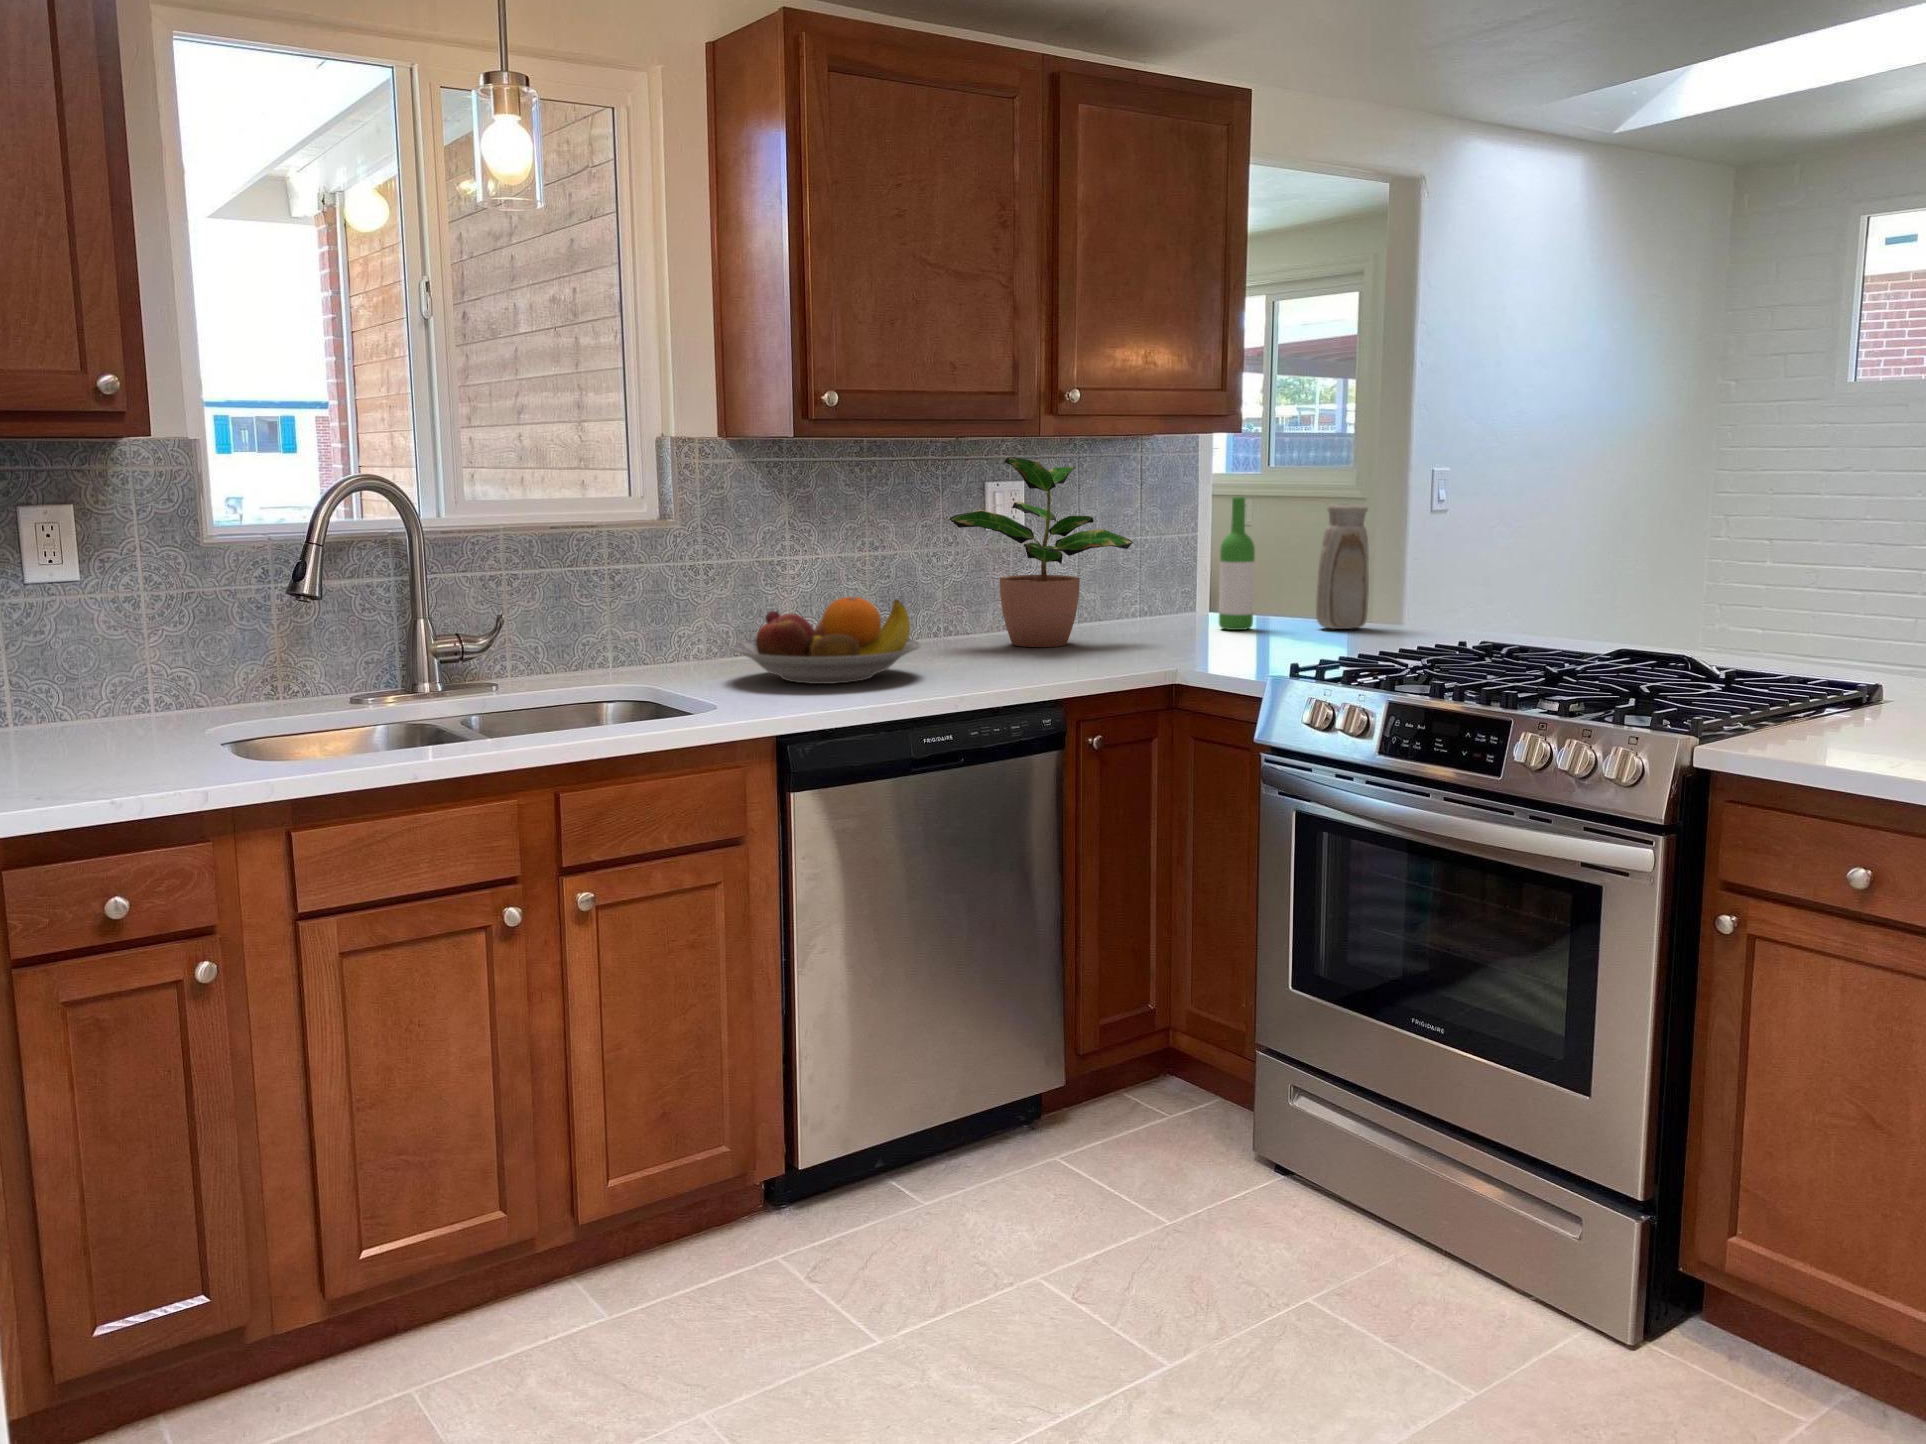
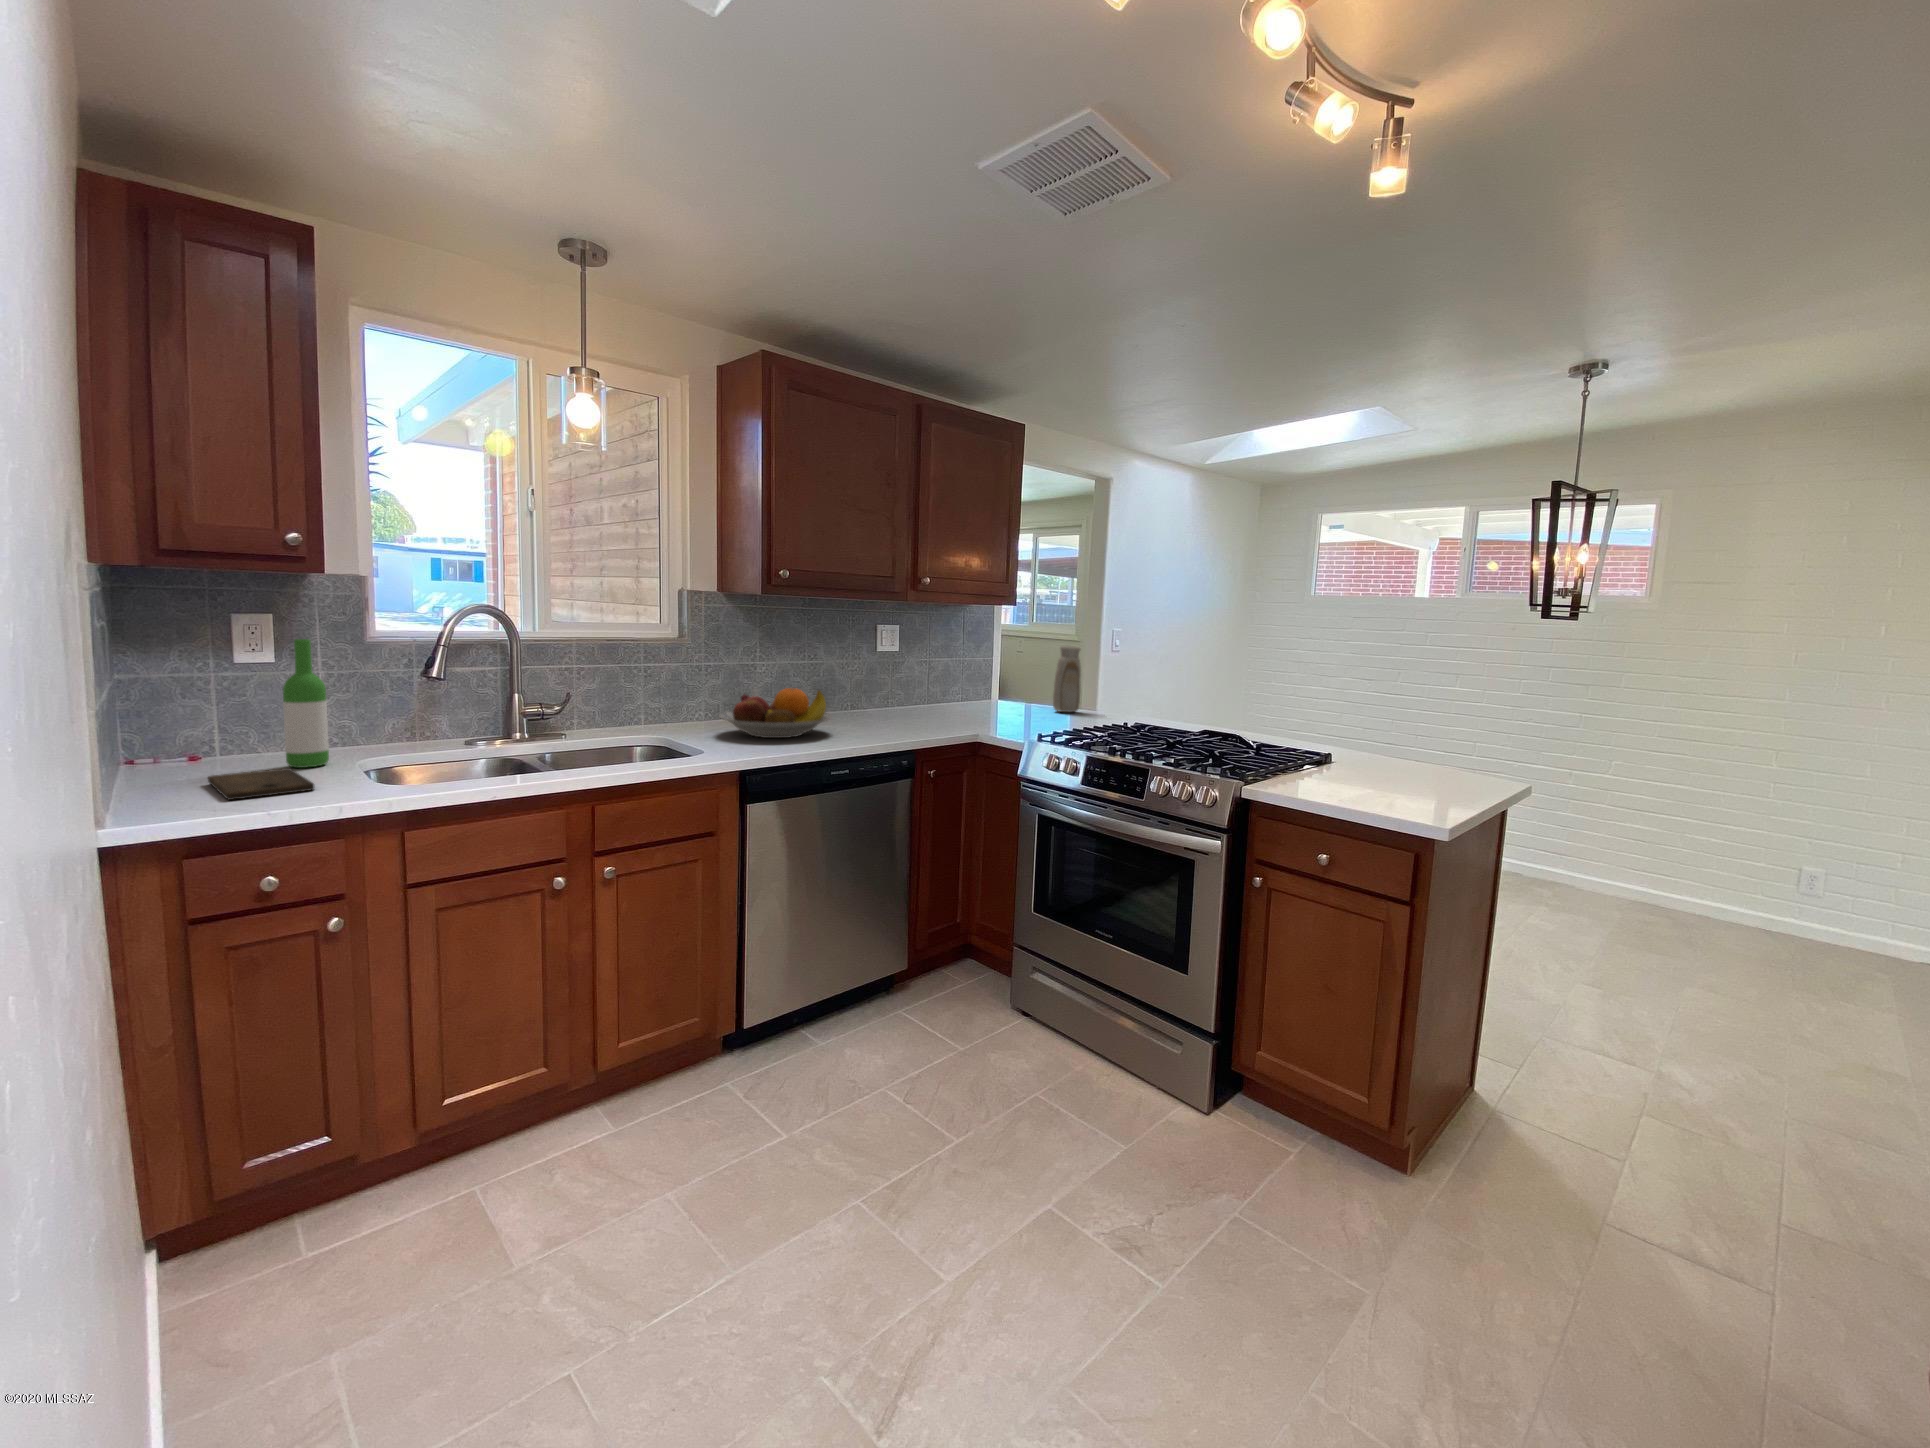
potted plant: present [949,457,1133,647] -> none [853,612,956,718]
wine bottle: present [1219,497,1255,630] -> present [283,639,329,768]
cutting board: none [18,740,162,784] -> present [208,768,314,800]

